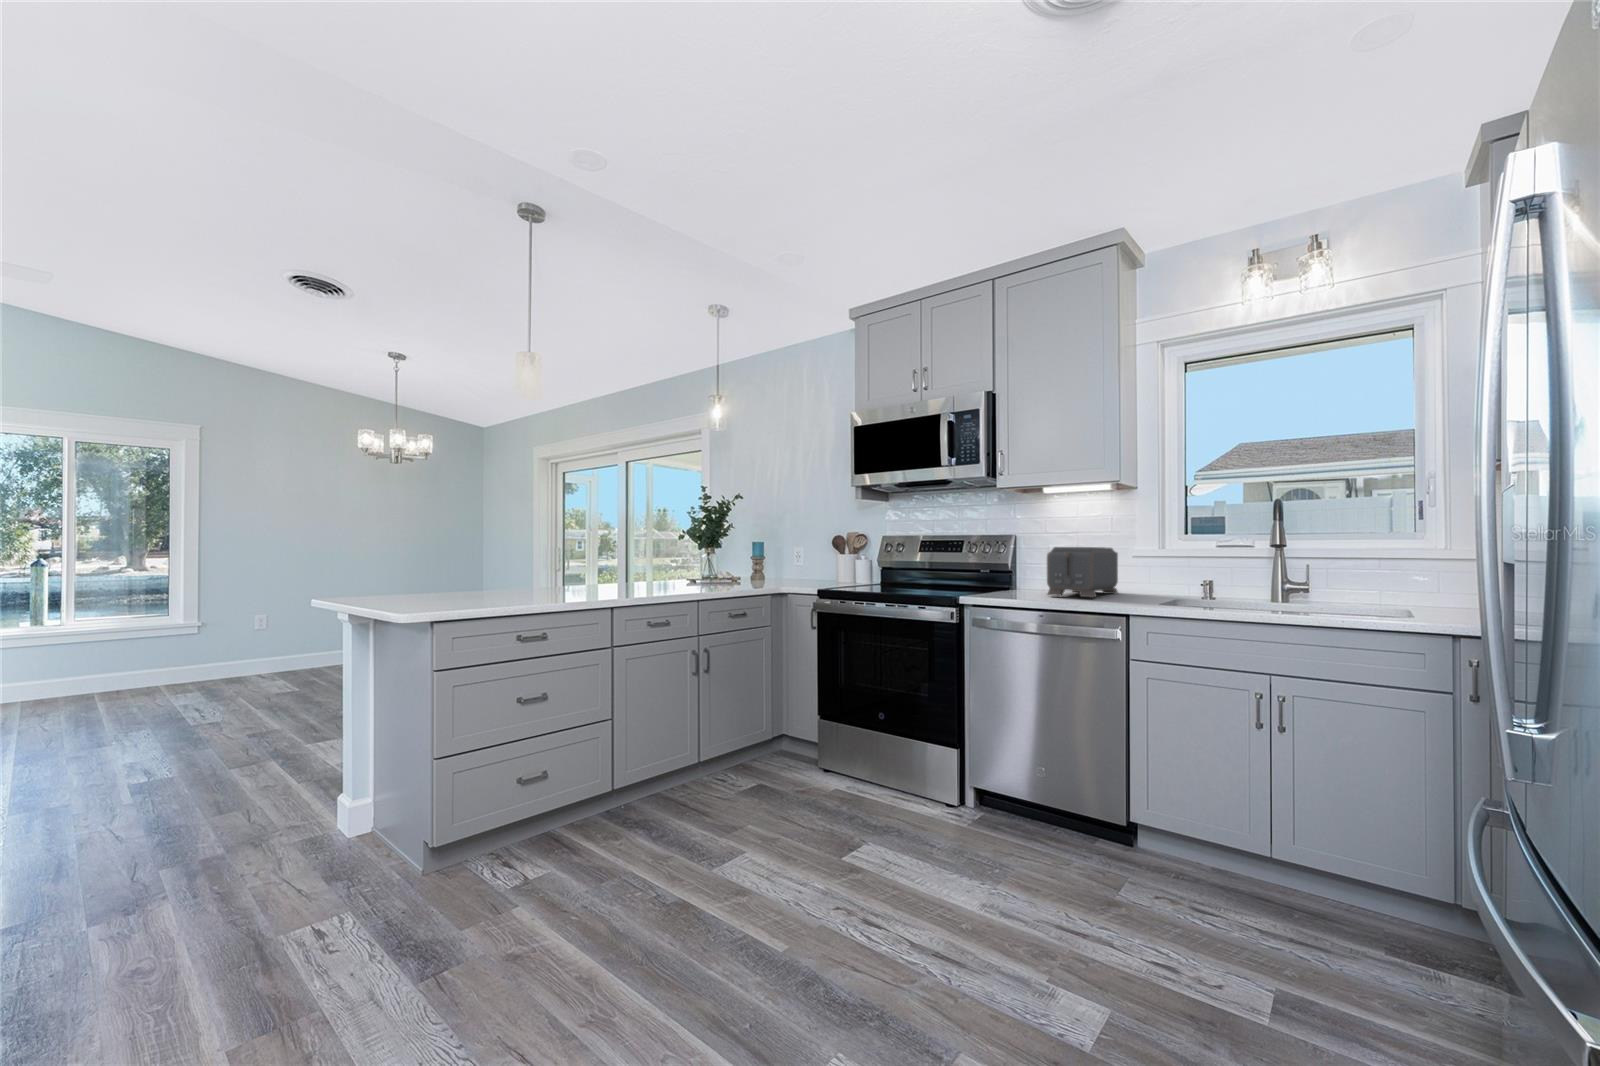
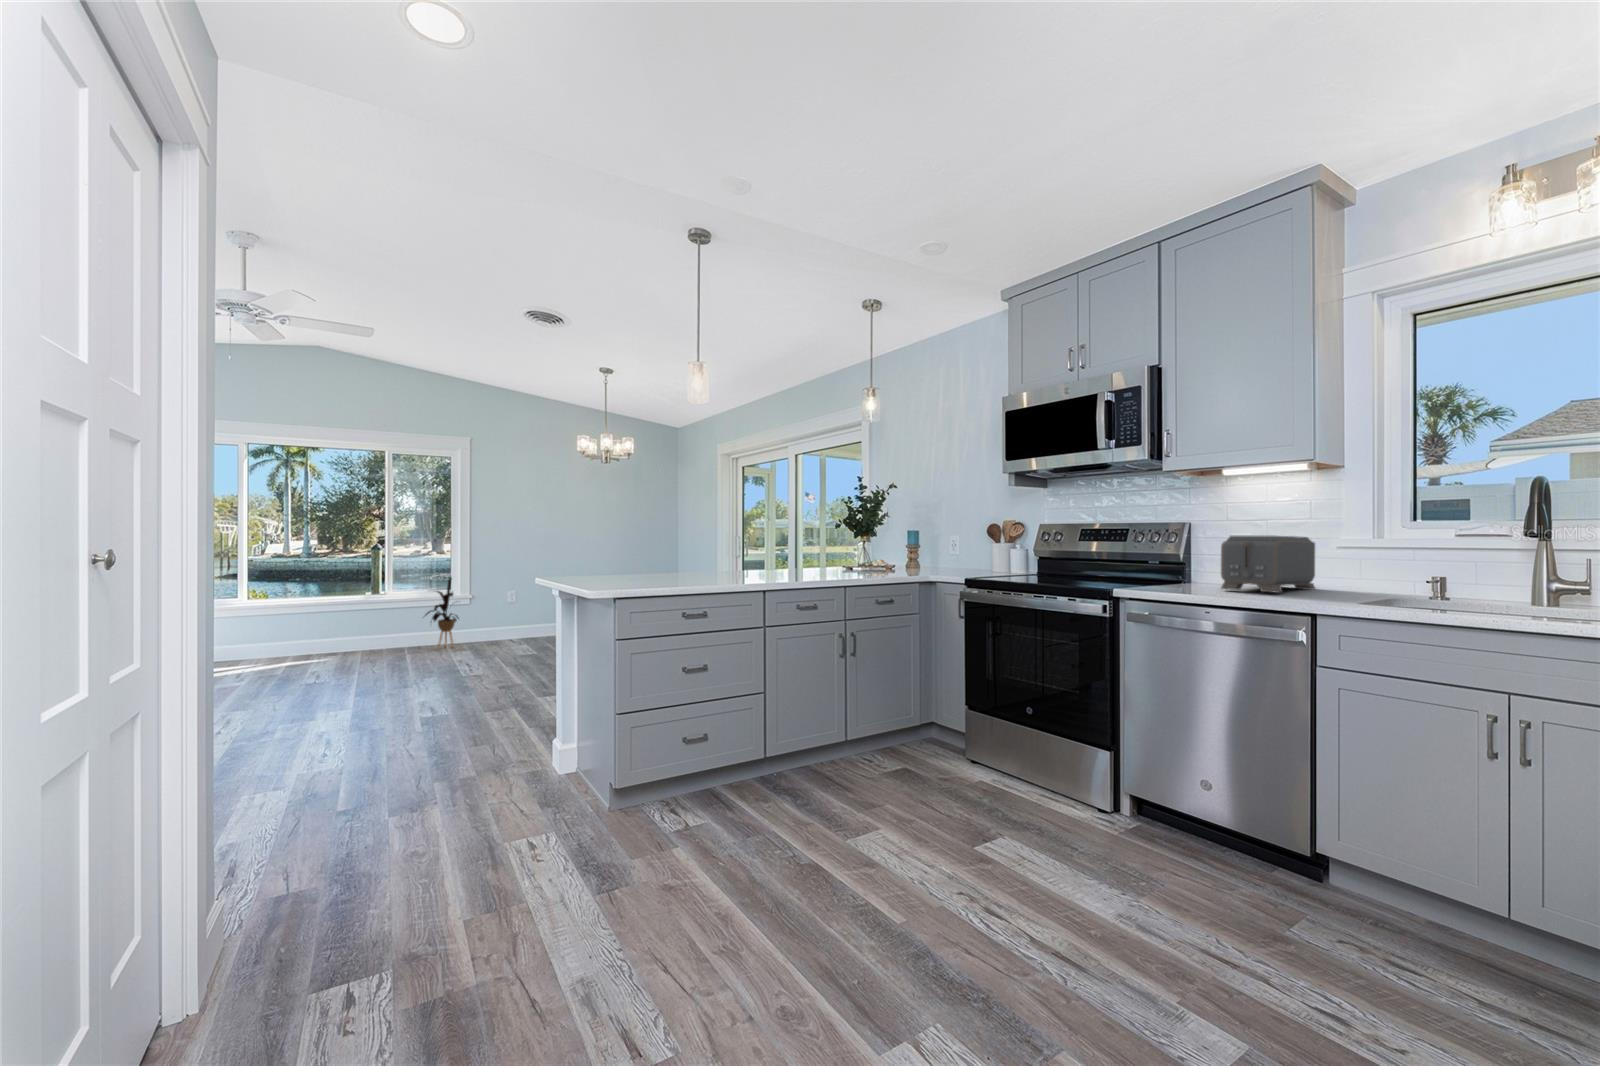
house plant: none [127,600,190,691] -> present [426,578,458,648]

